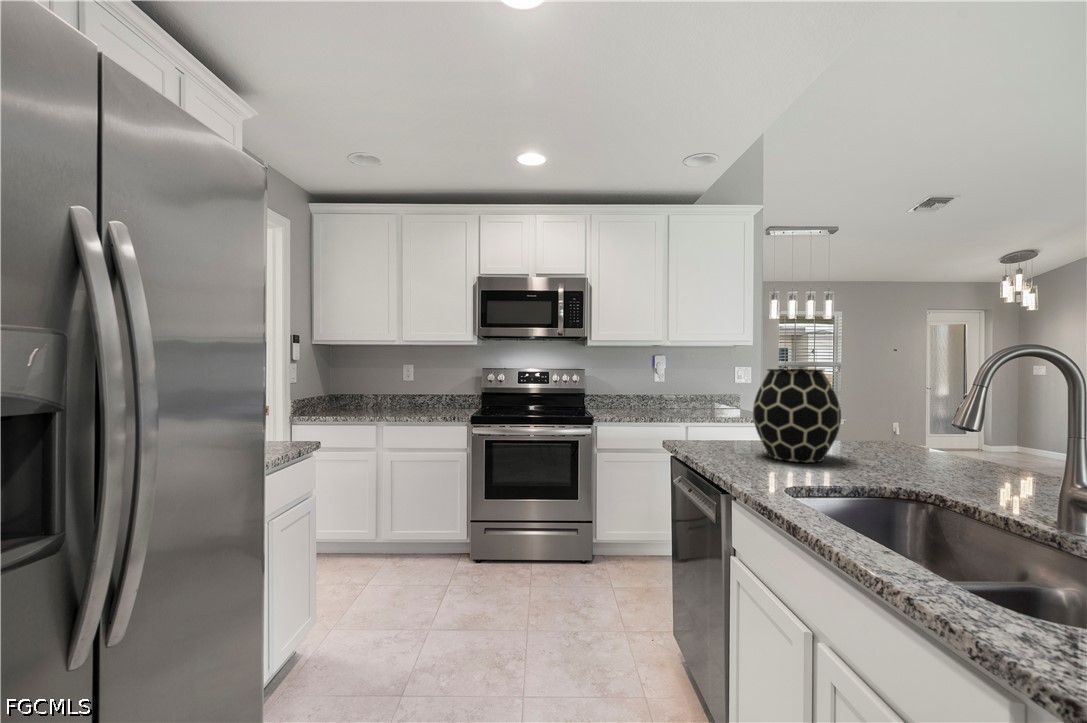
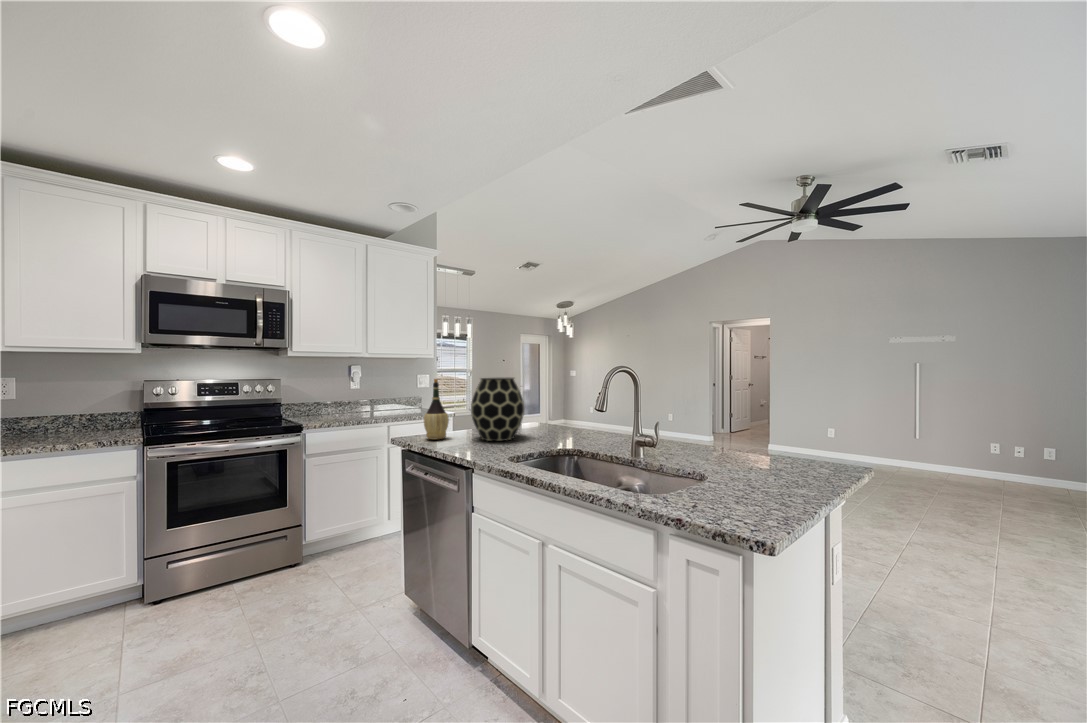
wine bottle: none [692,369,725,448] -> present [424,379,449,439]

